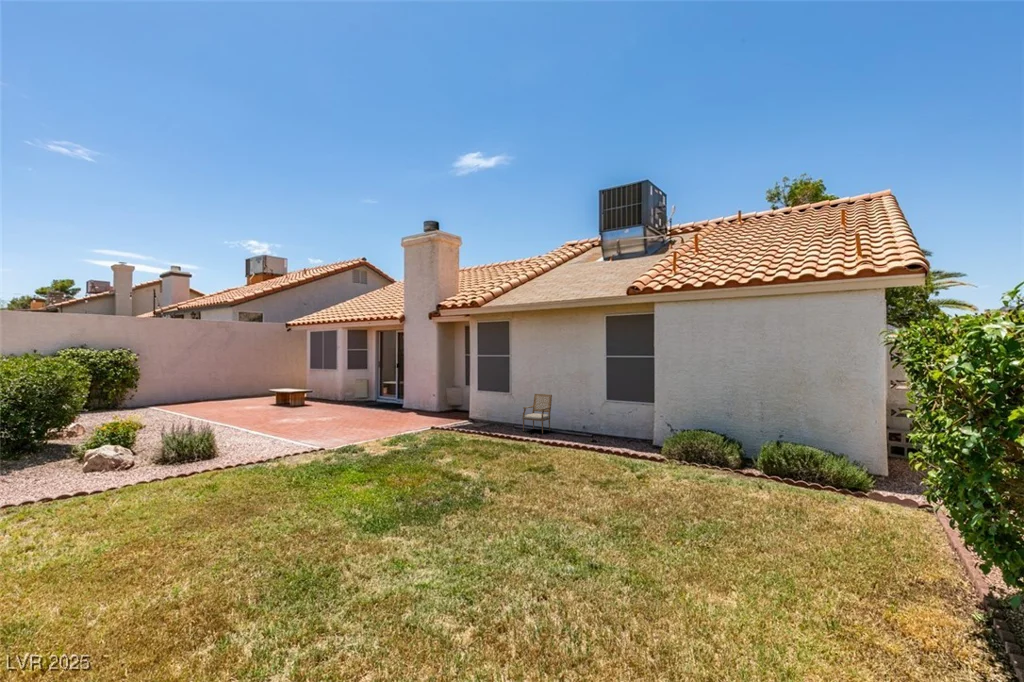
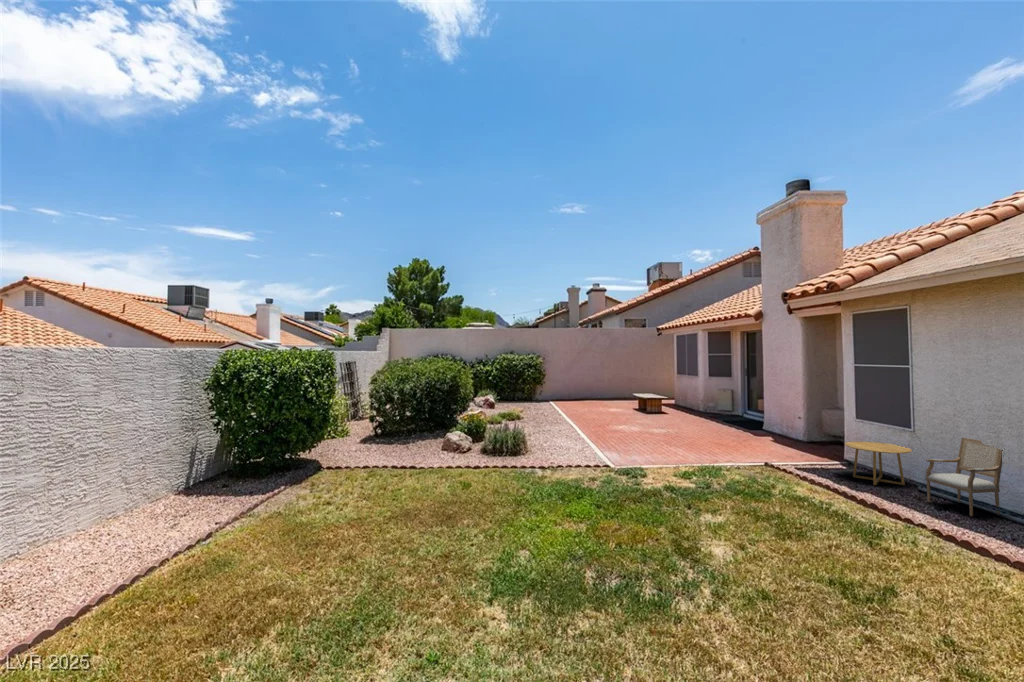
round table: none [479,403,511,429] -> present [845,441,912,485]

